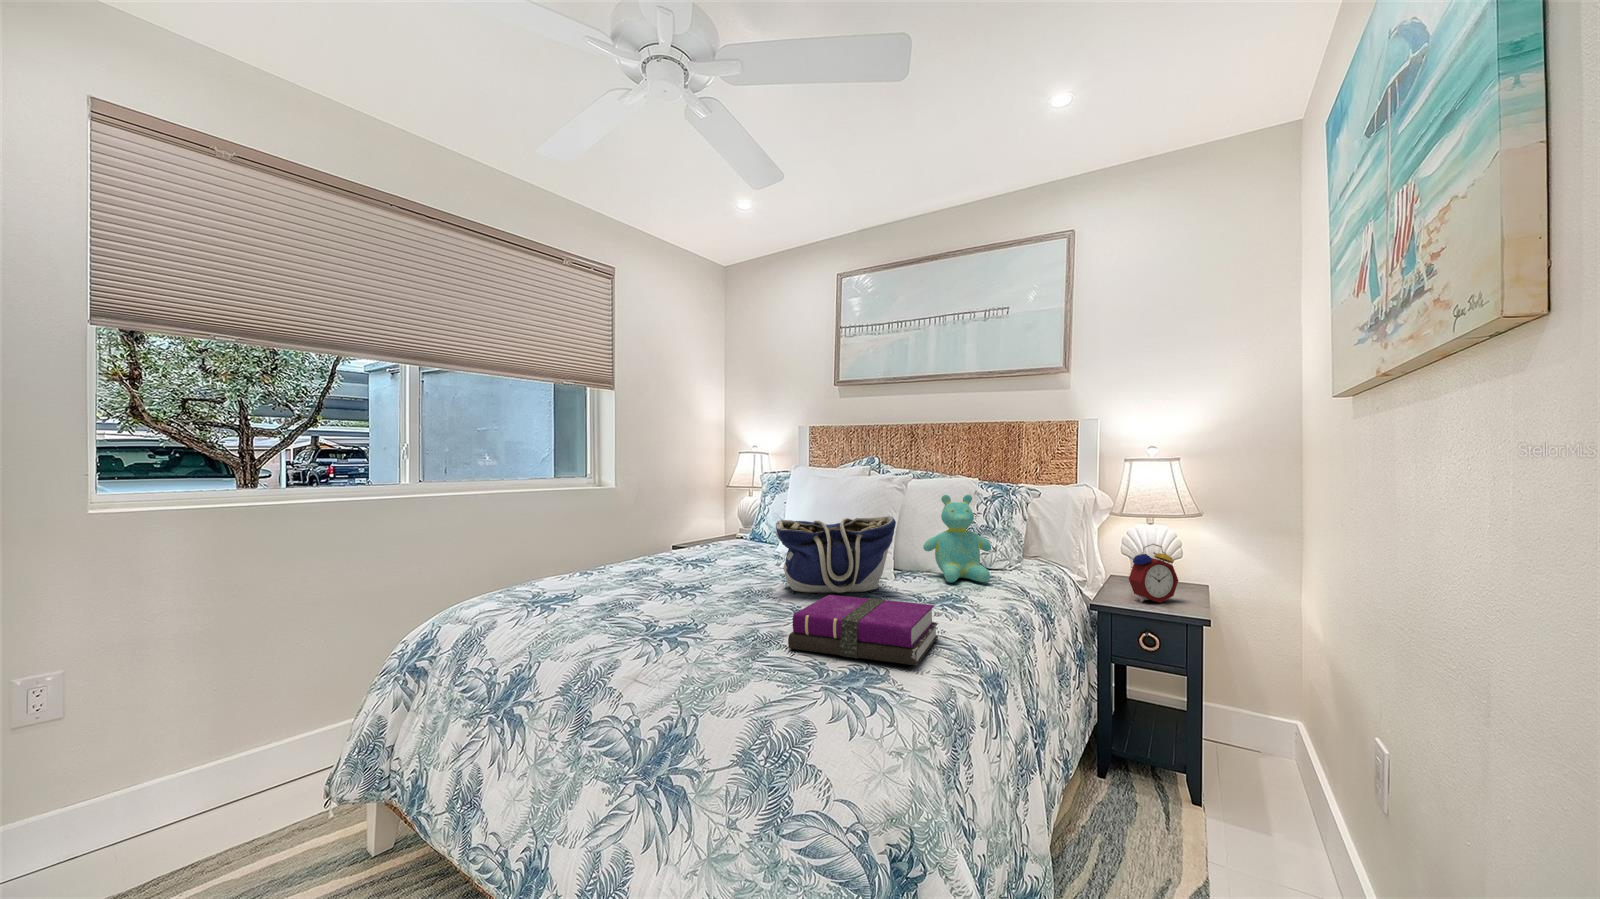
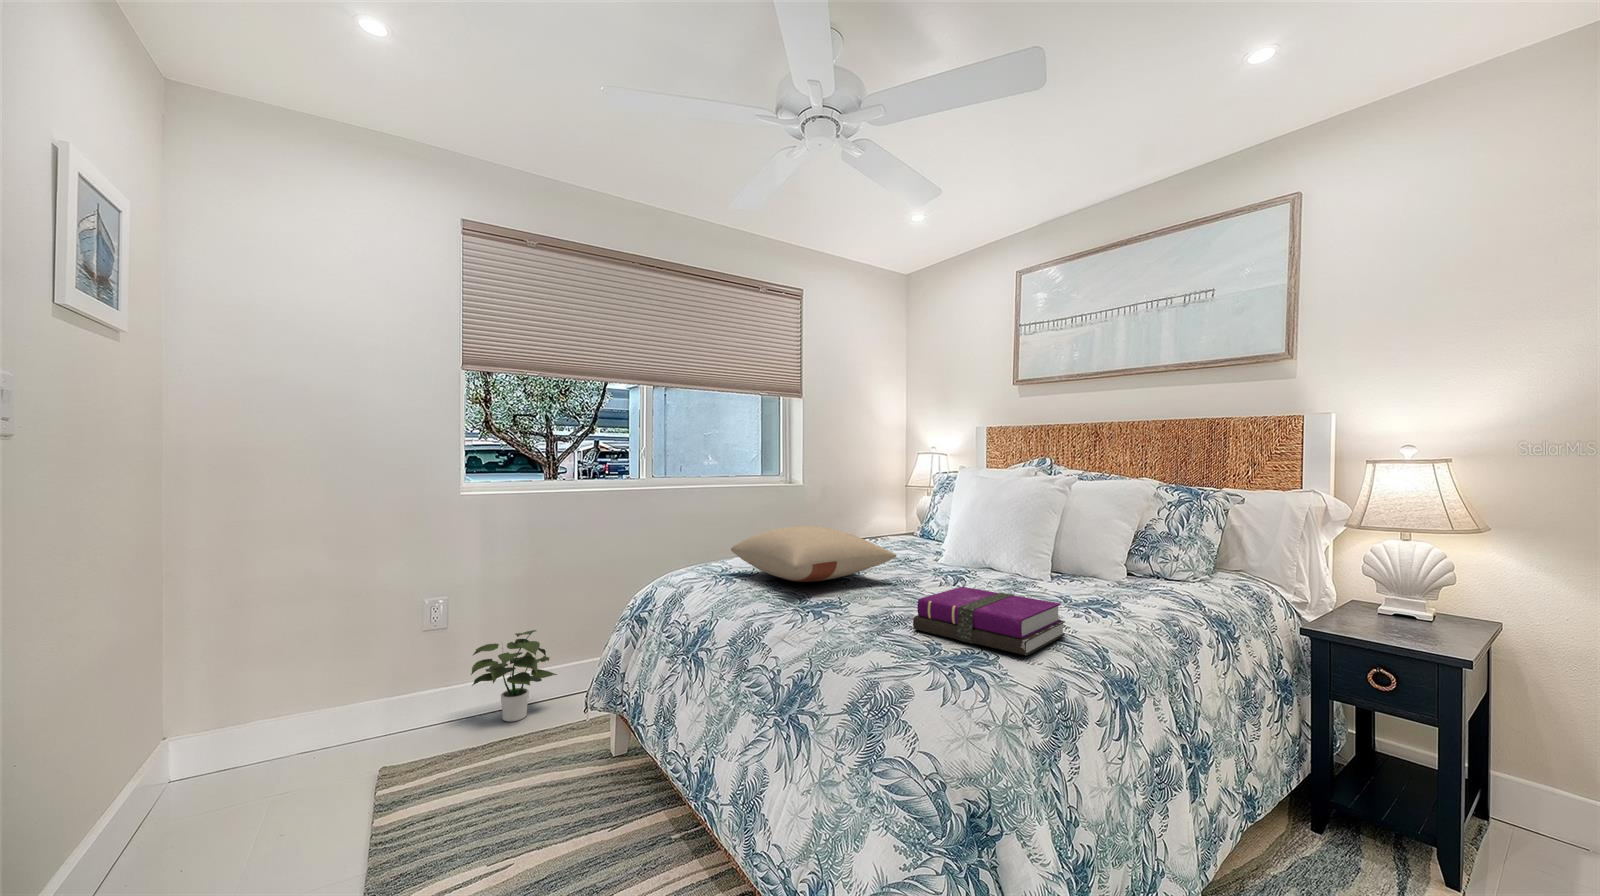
teddy bear: present [923,495,991,583] -> none [1086,498,1165,591]
tote bag: present [774,516,896,593] -> none [923,516,1044,589]
pillow: none [546,537,746,603] -> present [731,526,897,582]
alarm clock: present [1129,544,1178,603] -> none [1352,563,1426,634]
potted plant: none [122,699,279,835] -> present [471,630,557,722]

